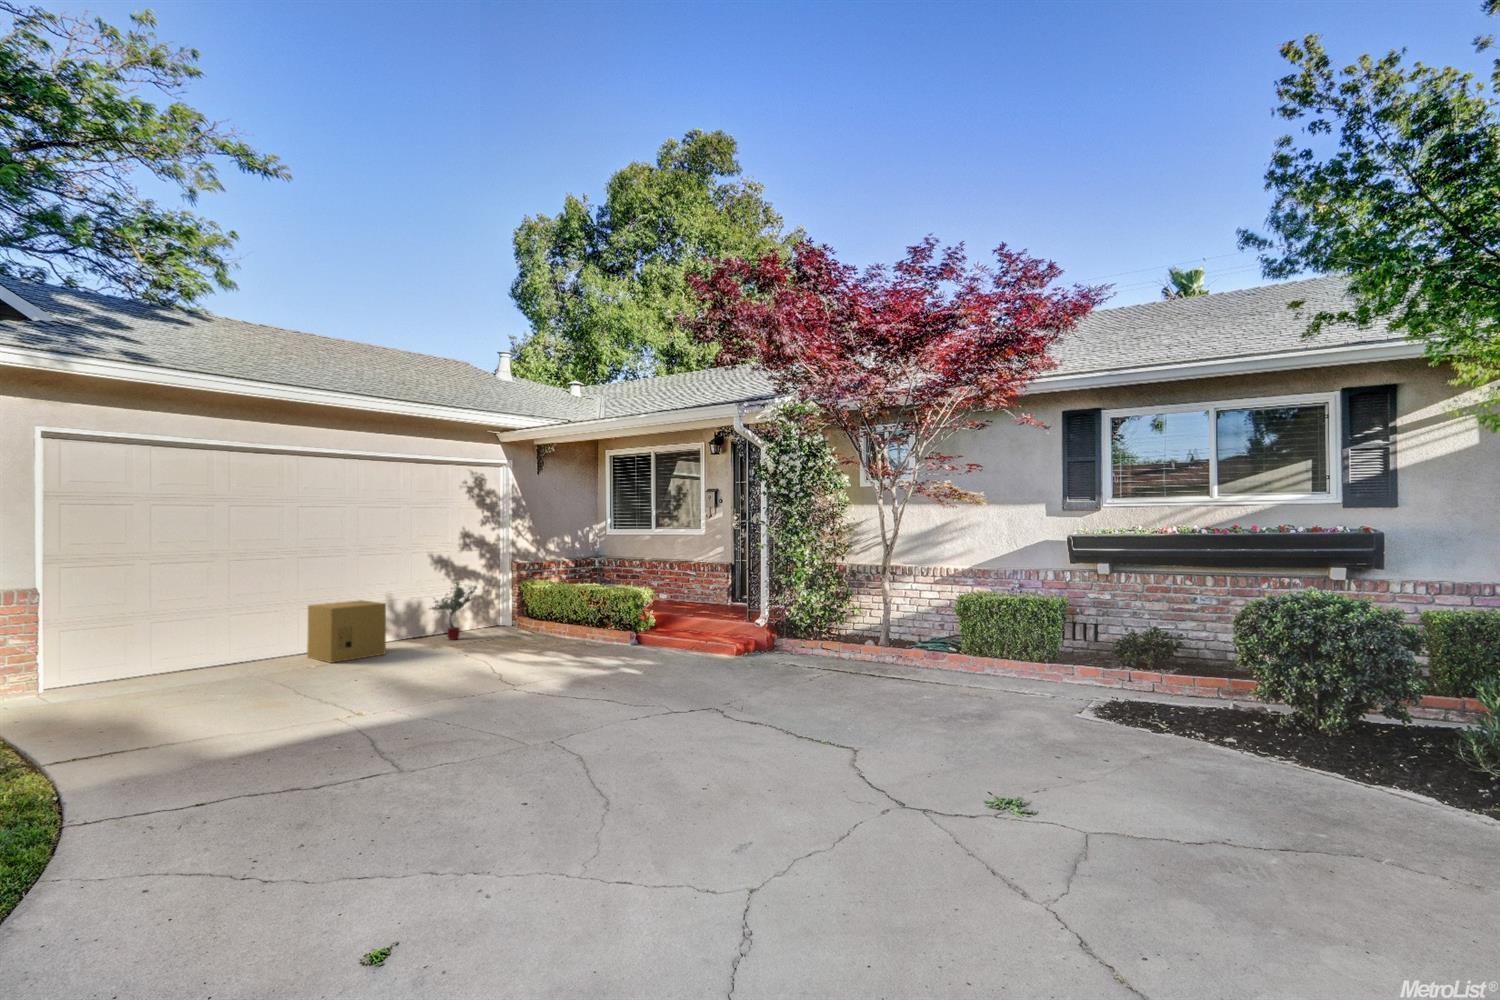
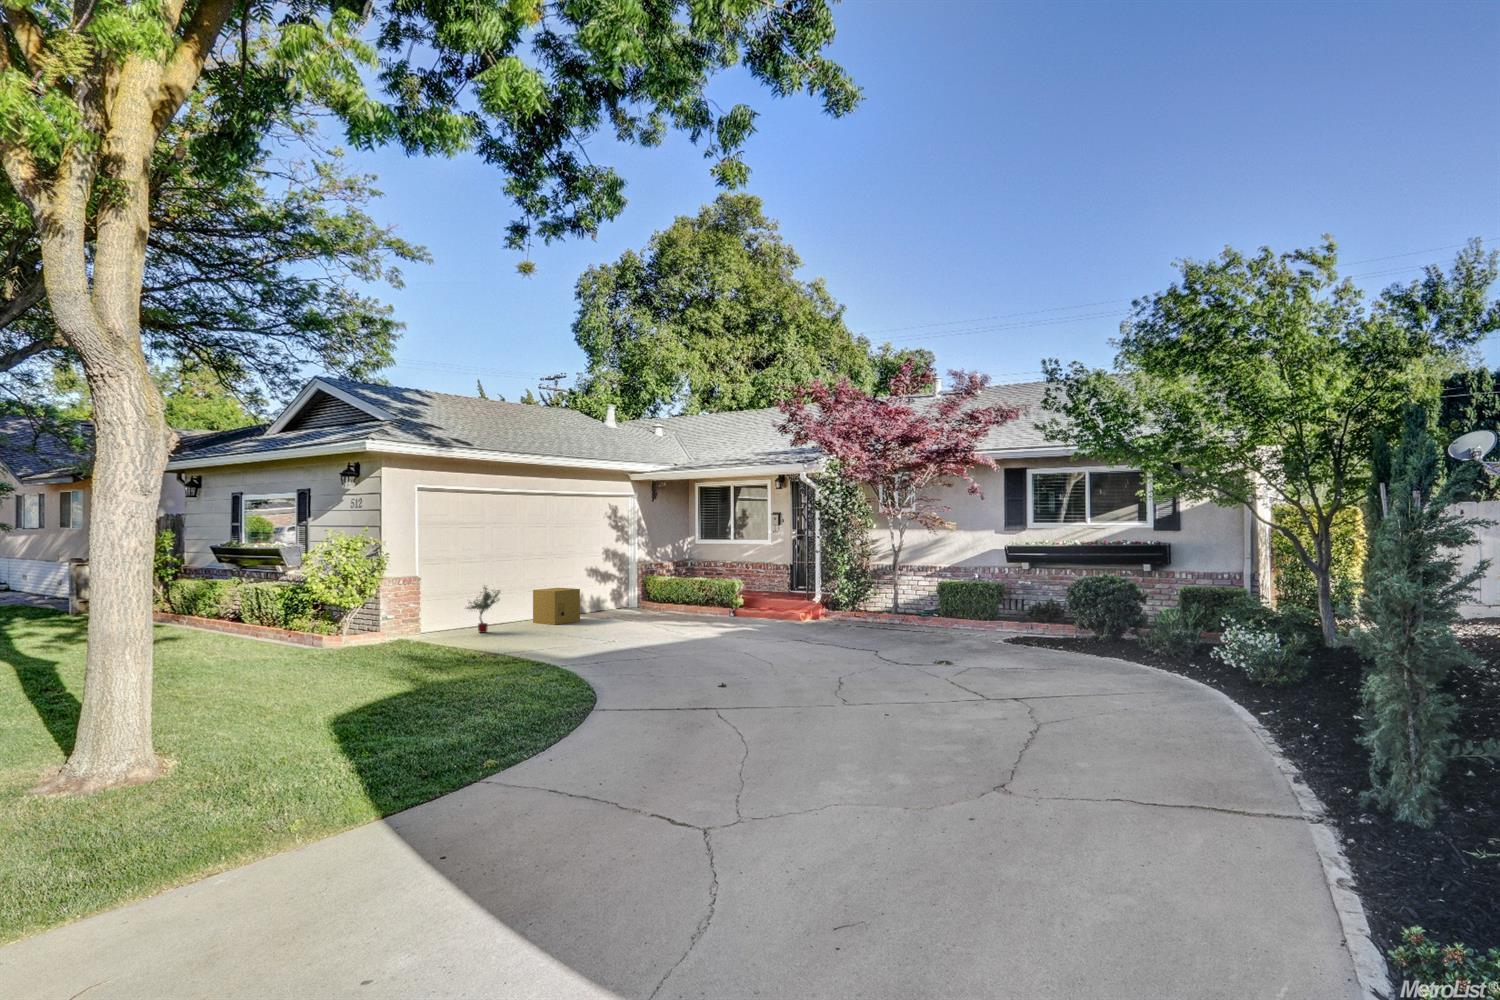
potted tree: present [430,579,477,640] -> present [466,587,500,633]

